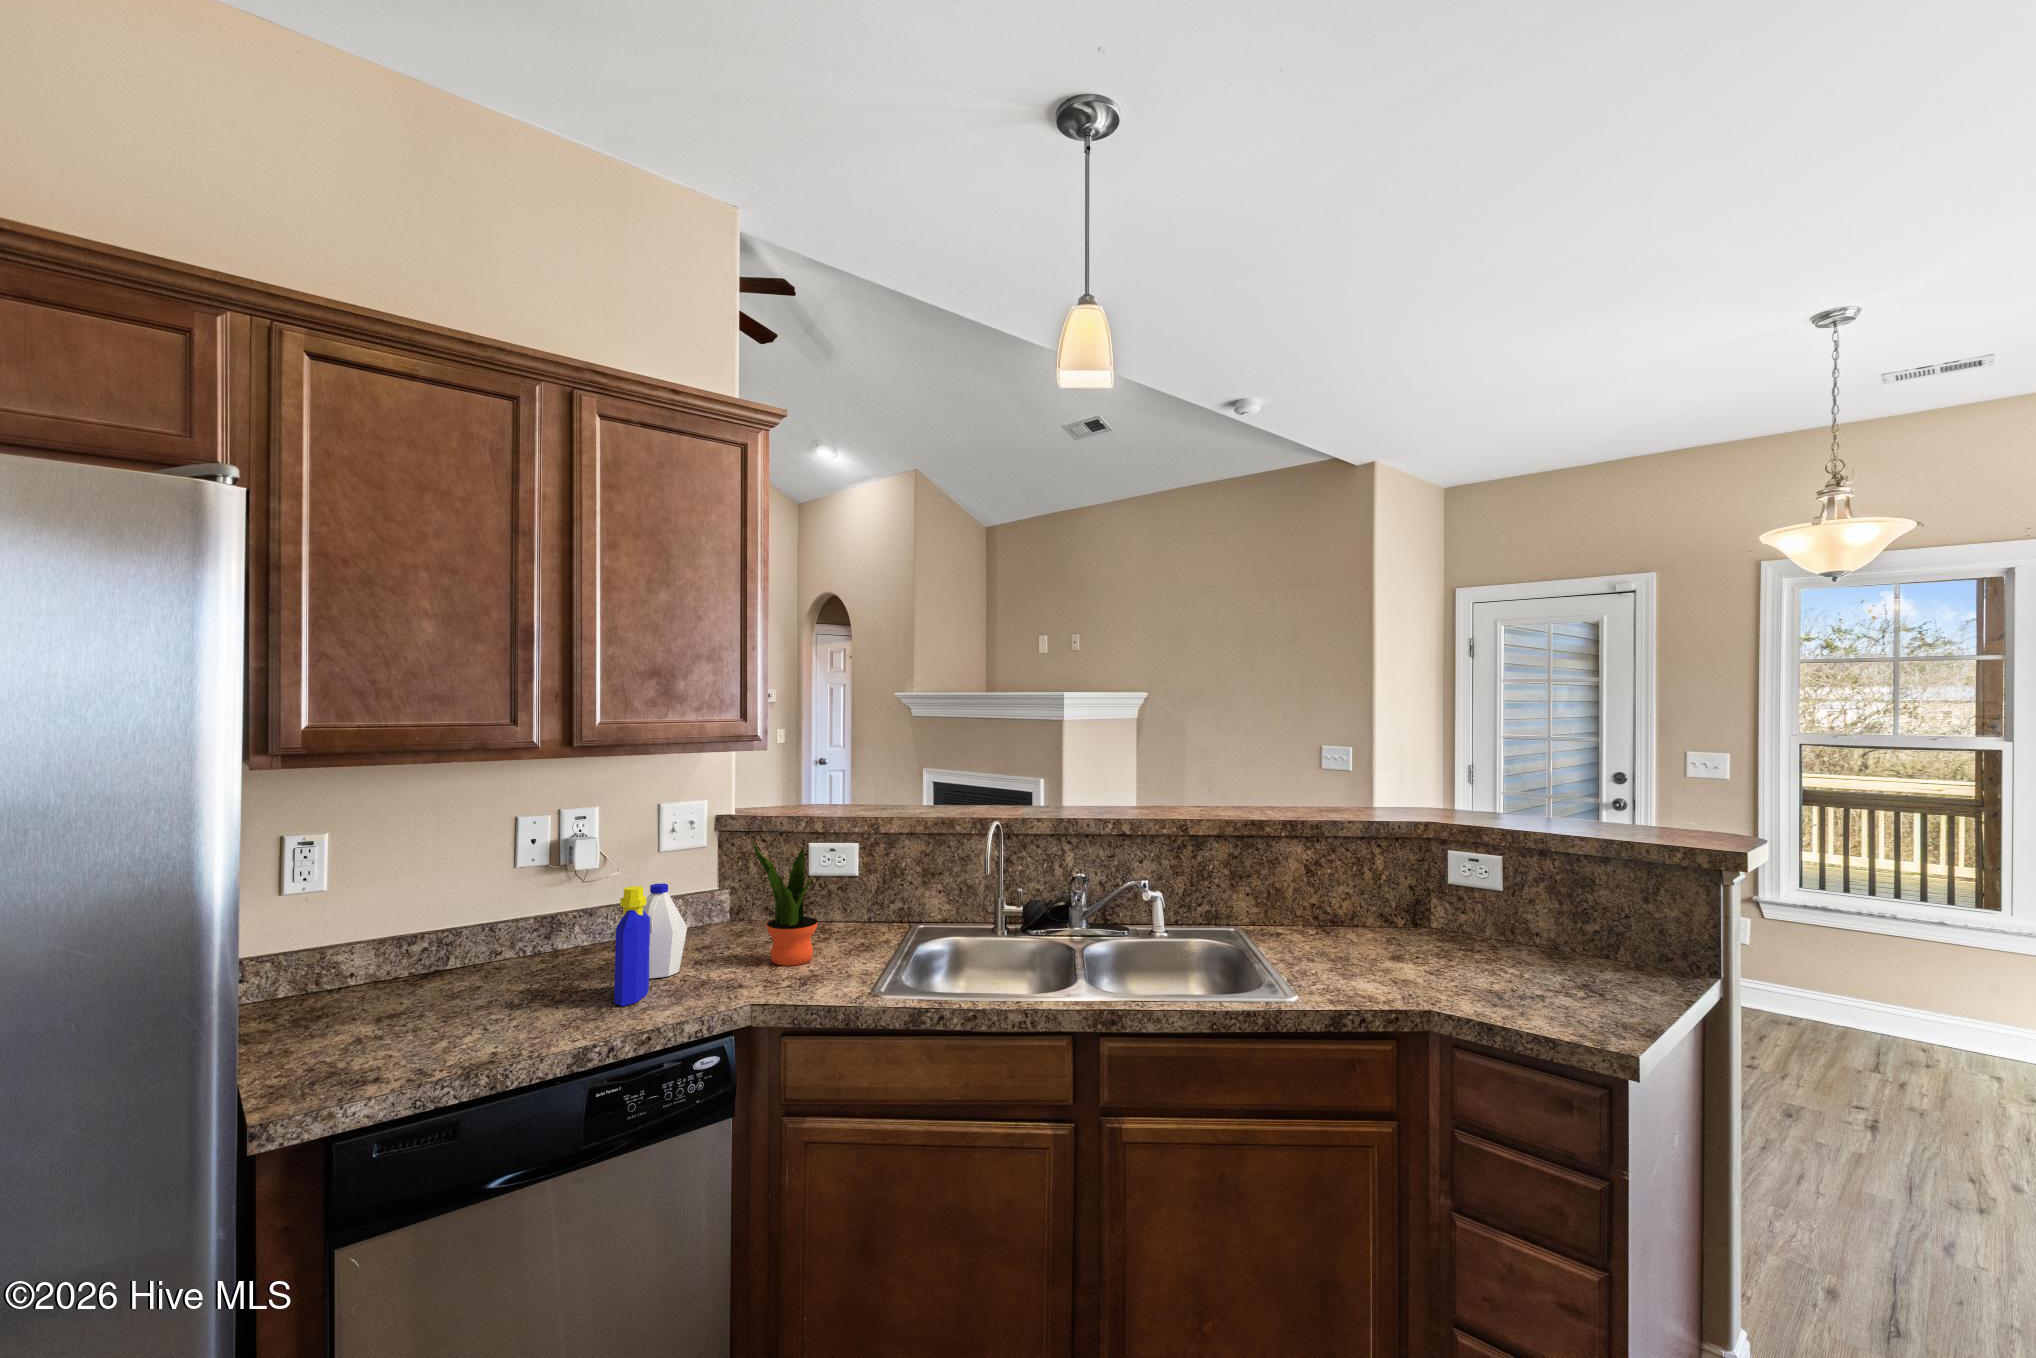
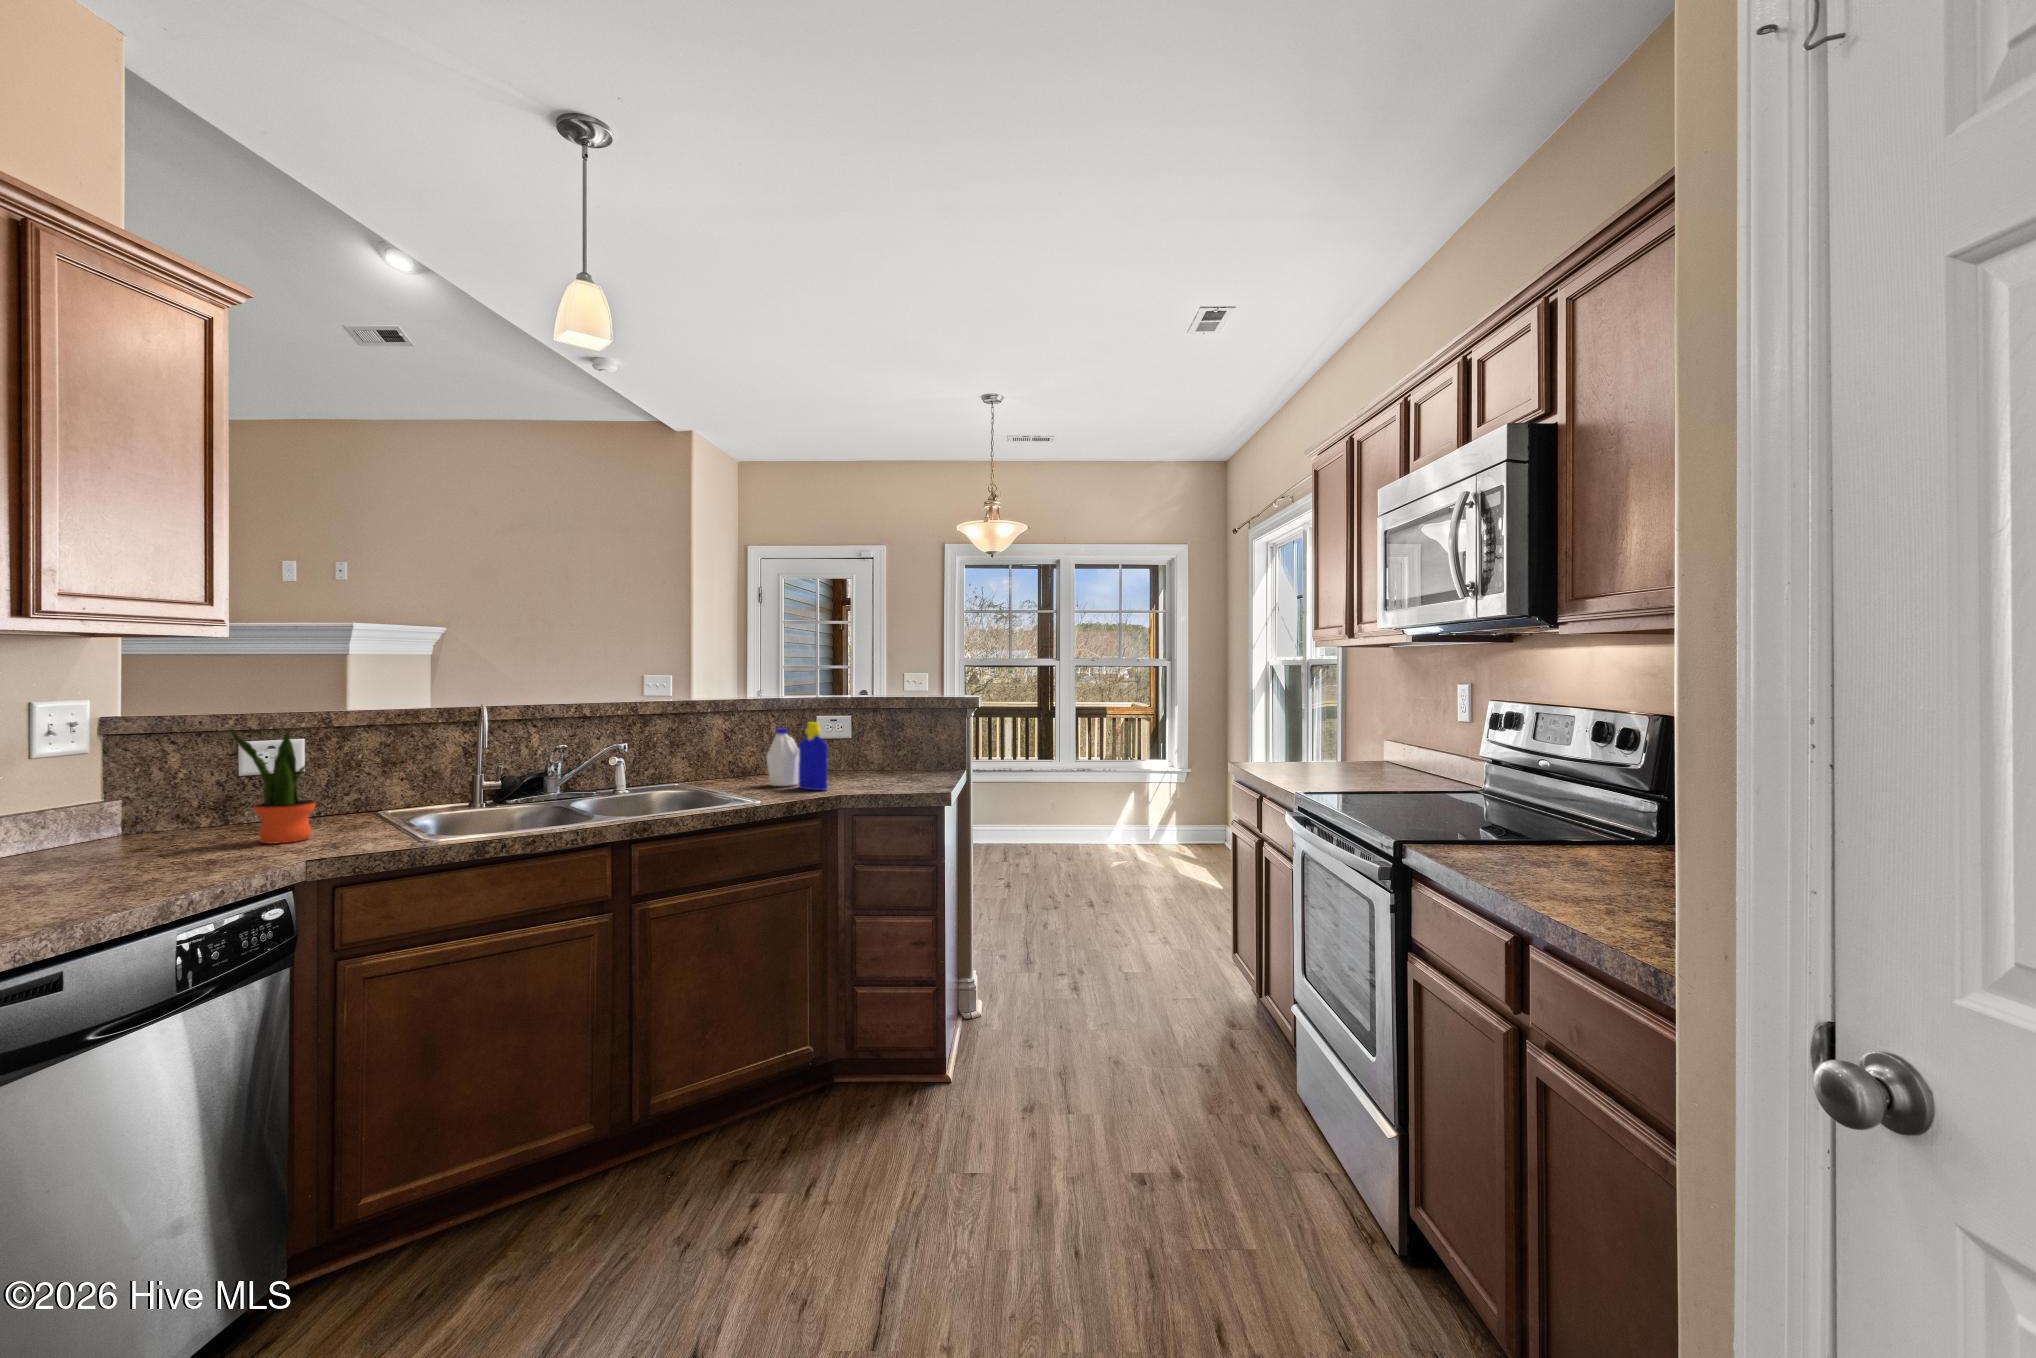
bottle: present [614,883,687,1006] -> present [766,722,827,791]

